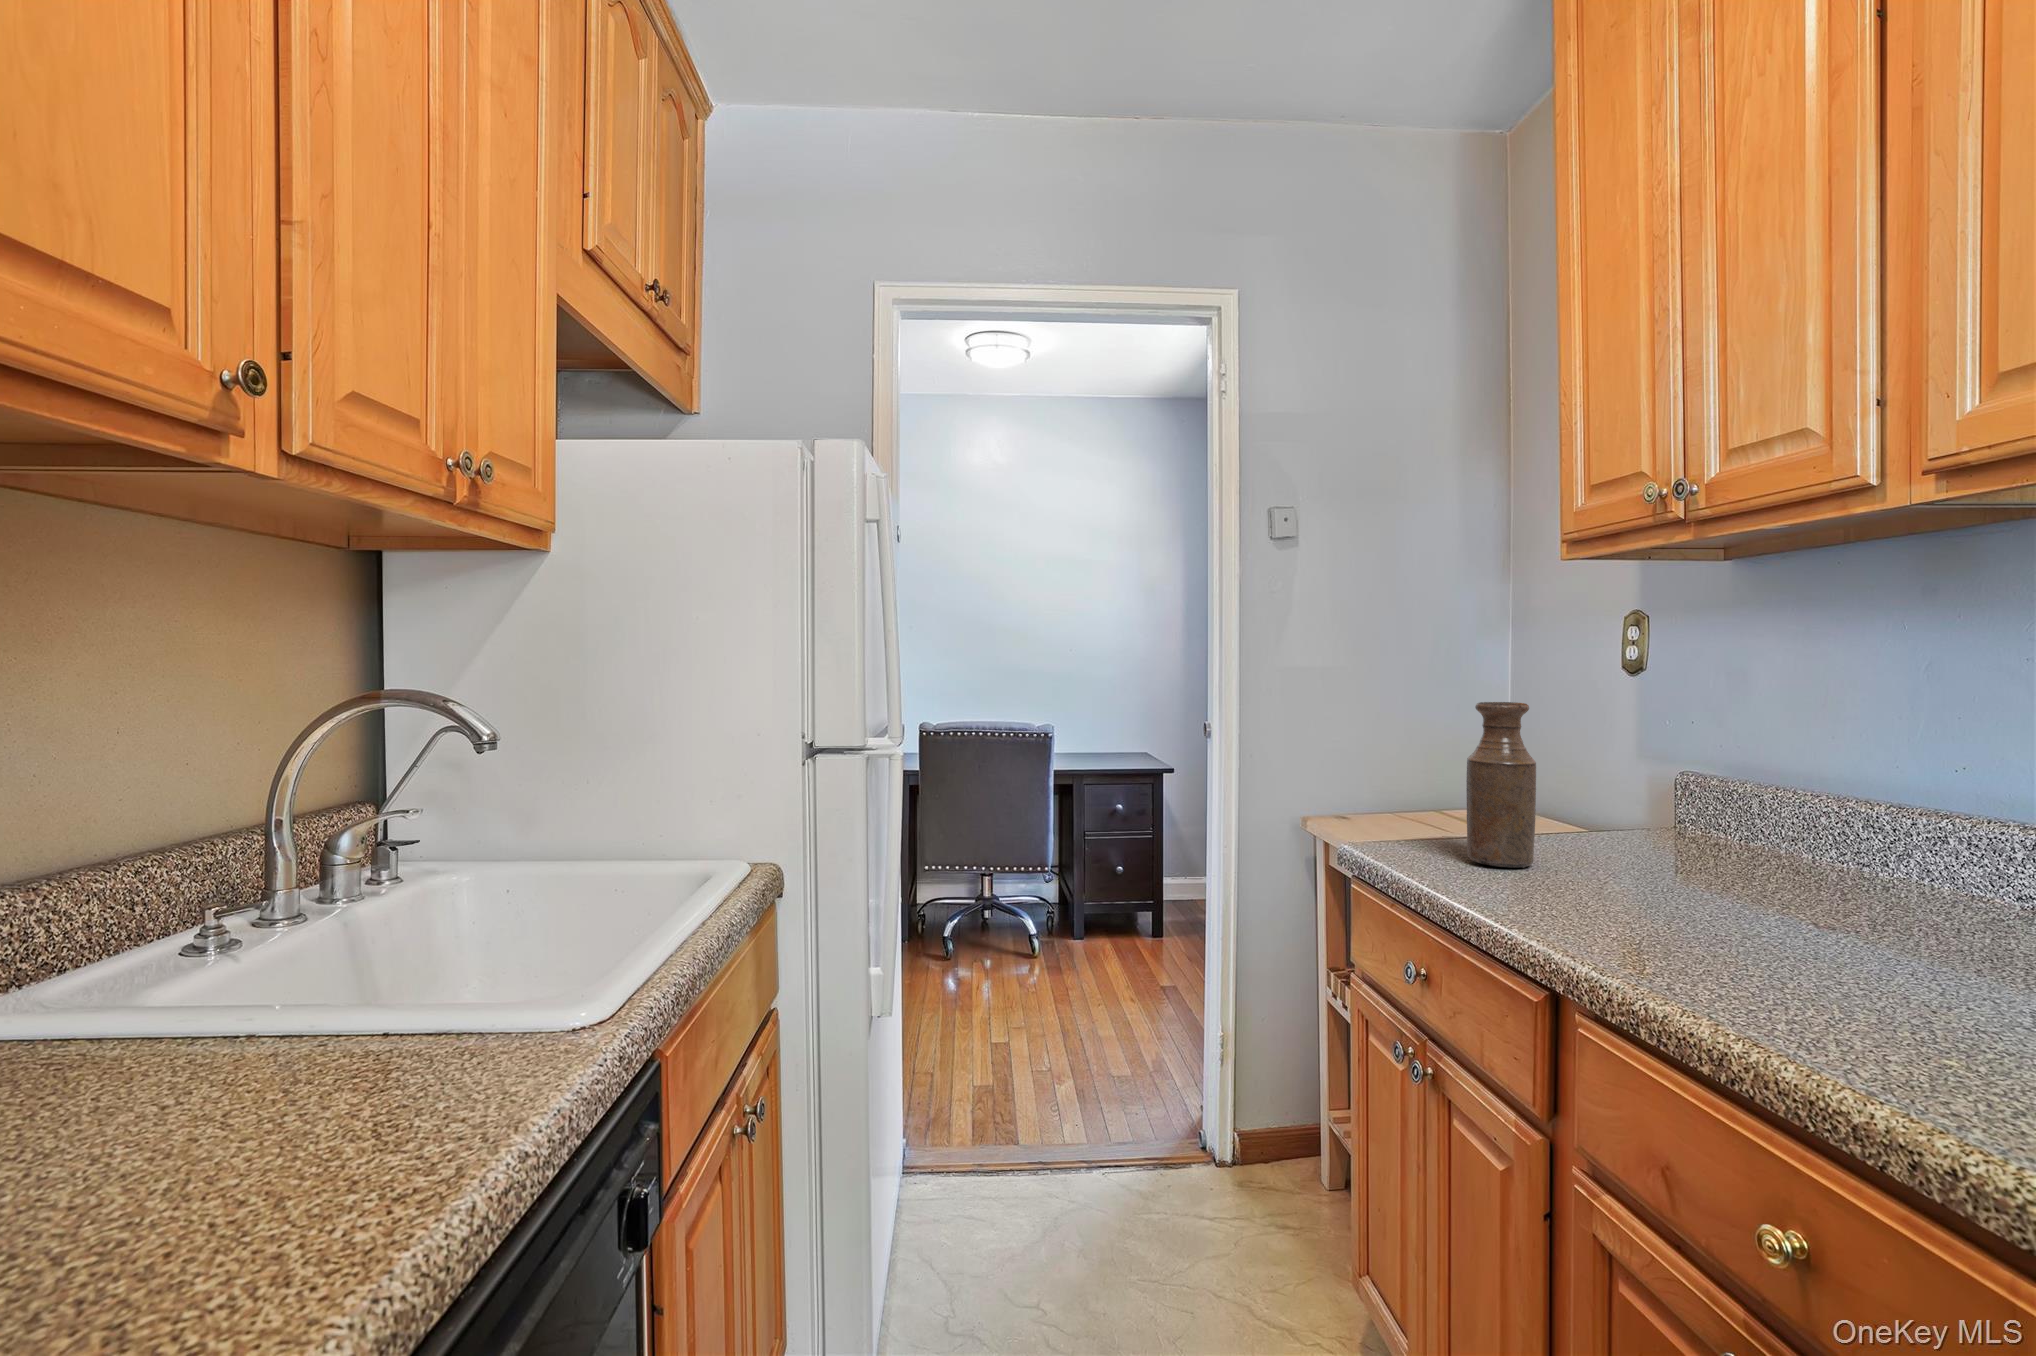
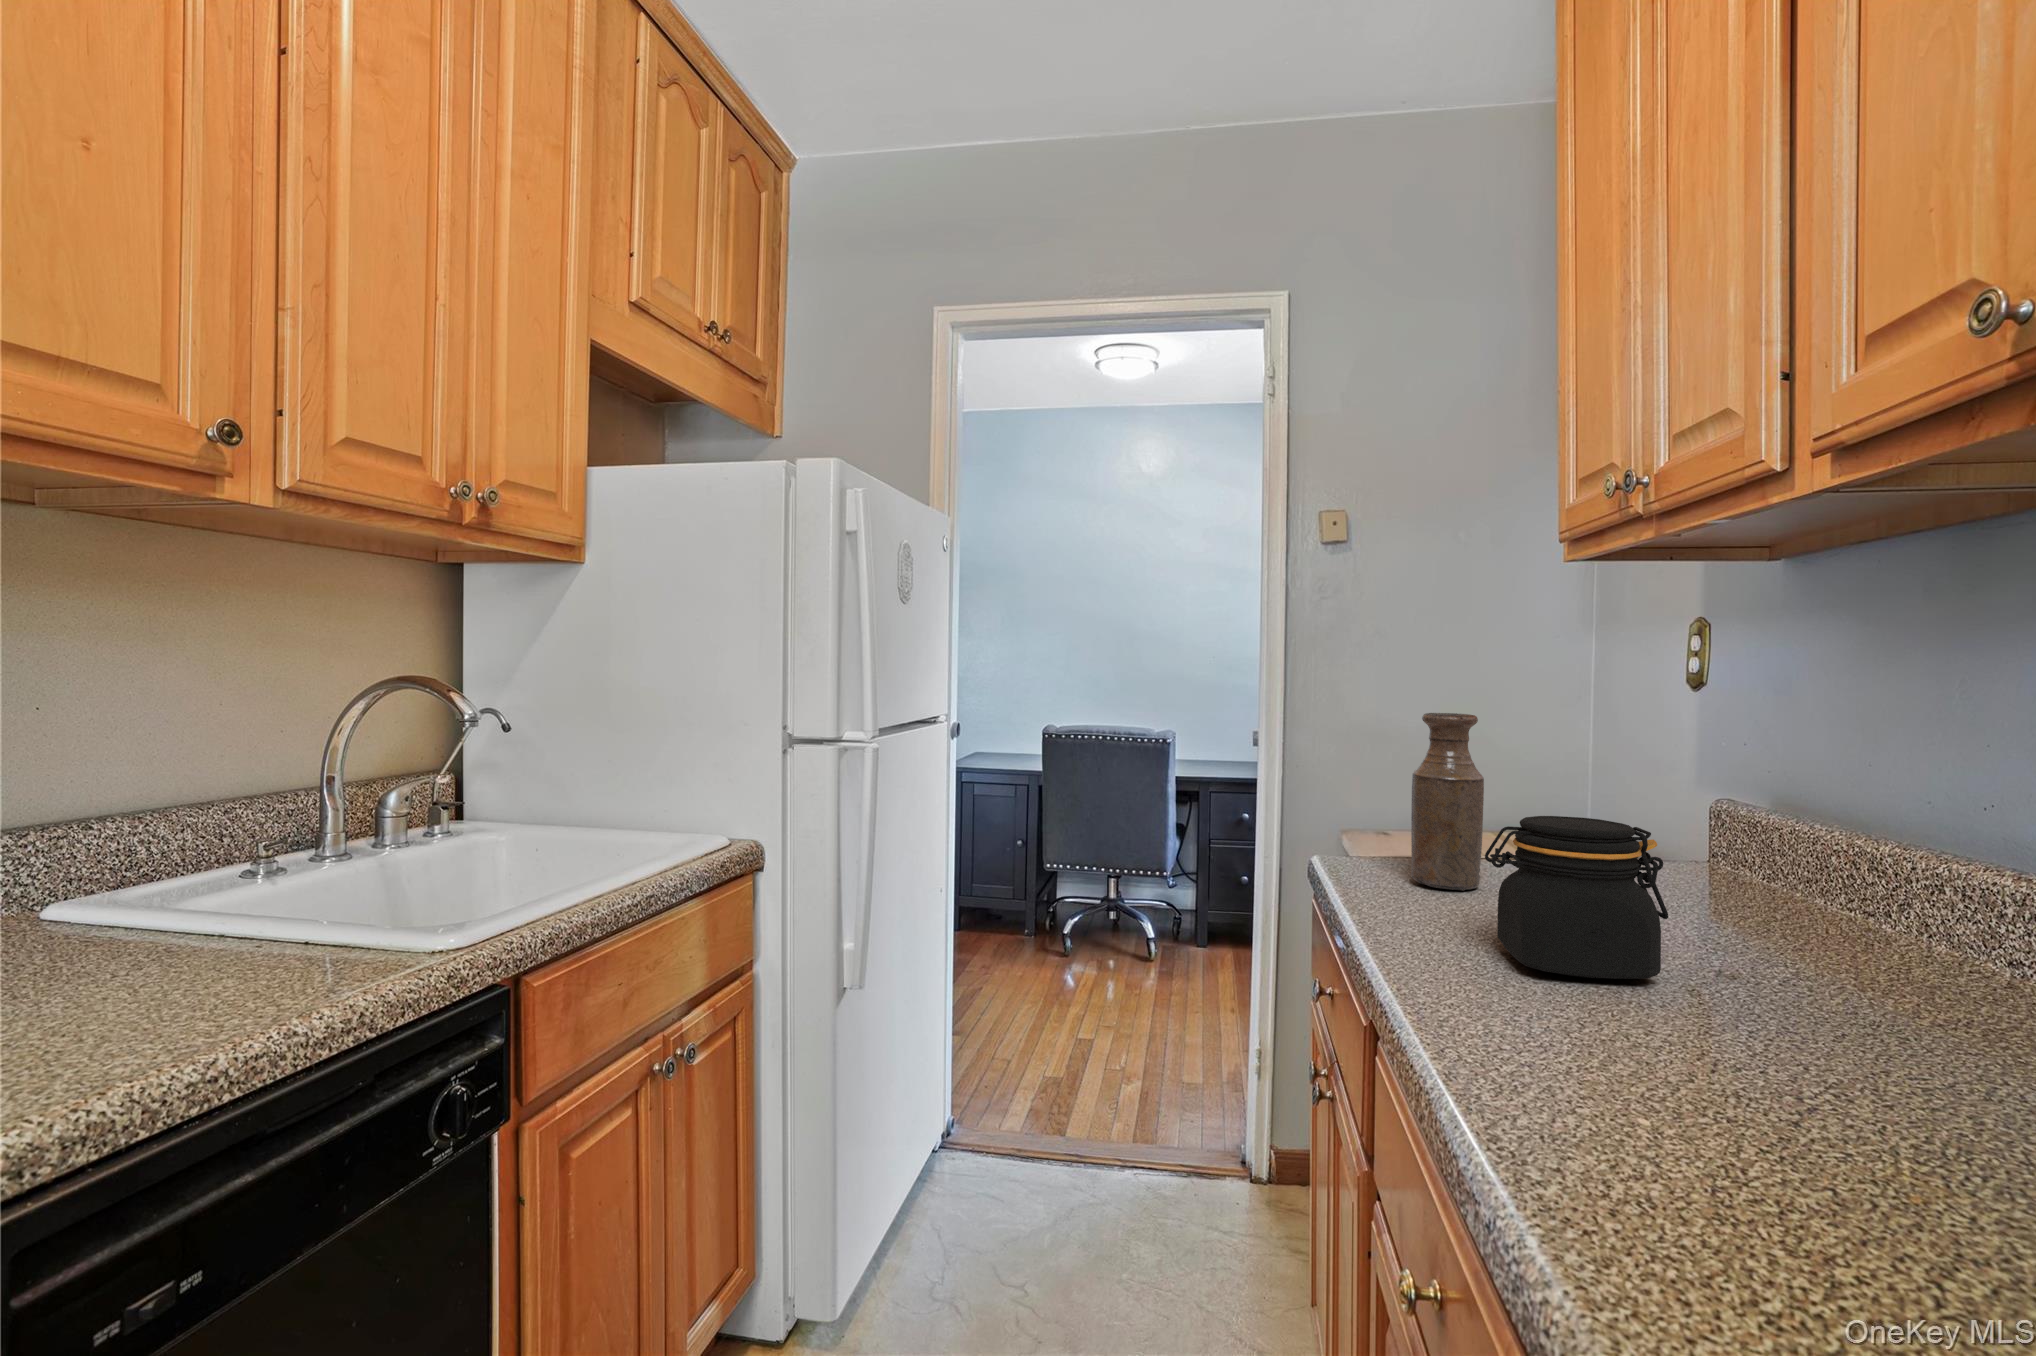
jar: none [1643,795,1816,941] -> present [1485,816,1668,979]

